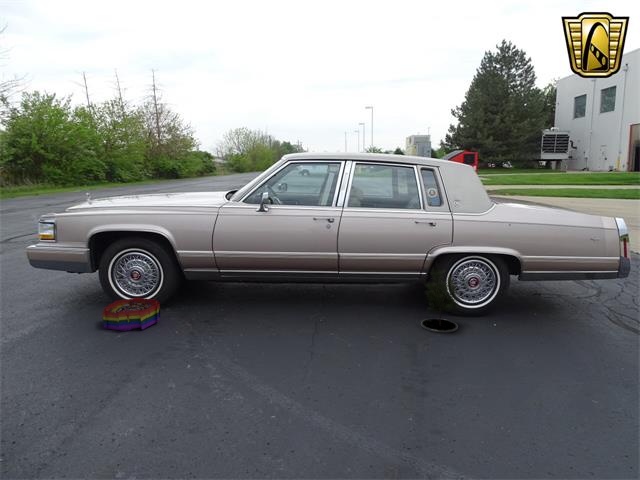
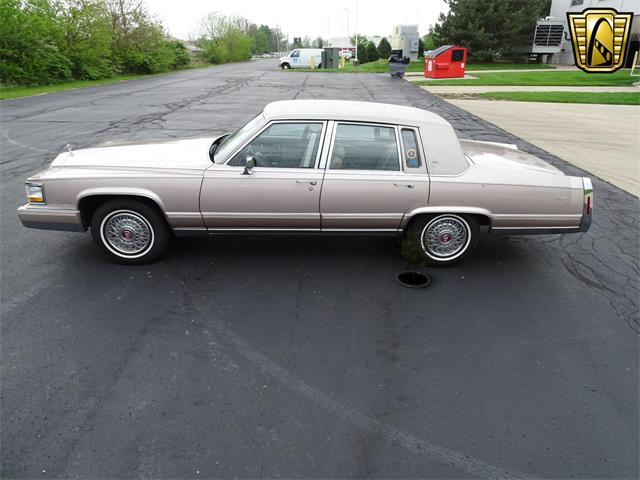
storage bin: present [102,298,160,331] -> none [99,255,154,291]

